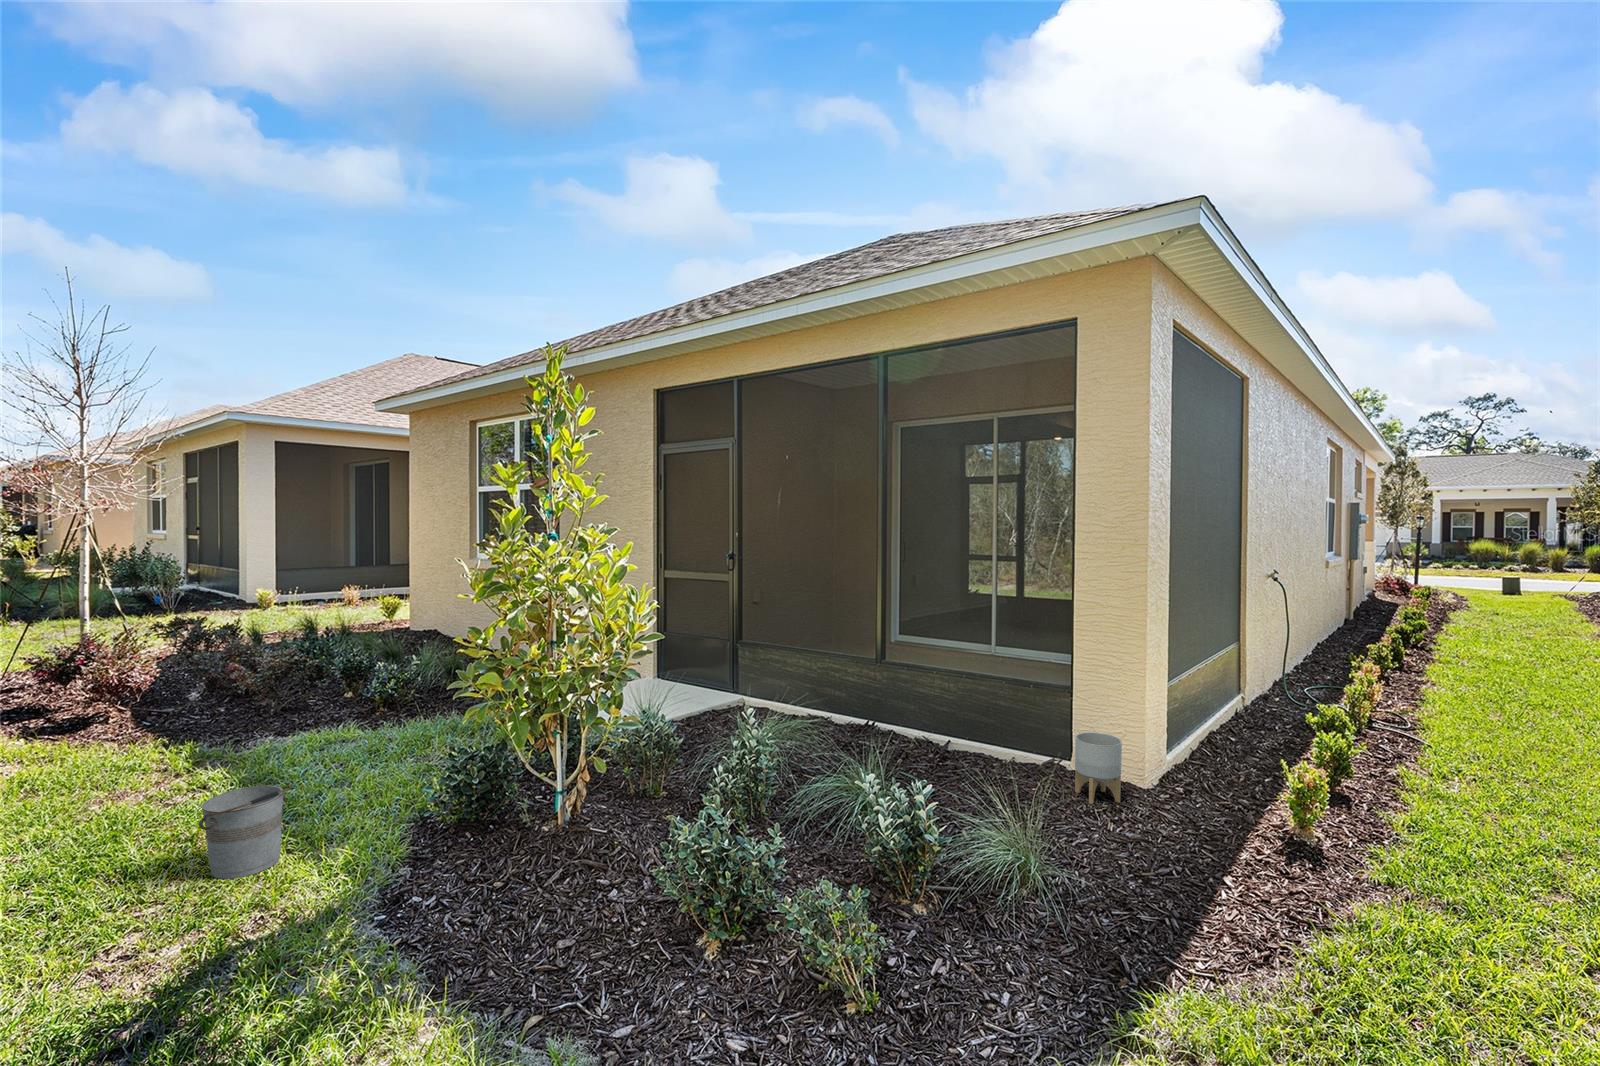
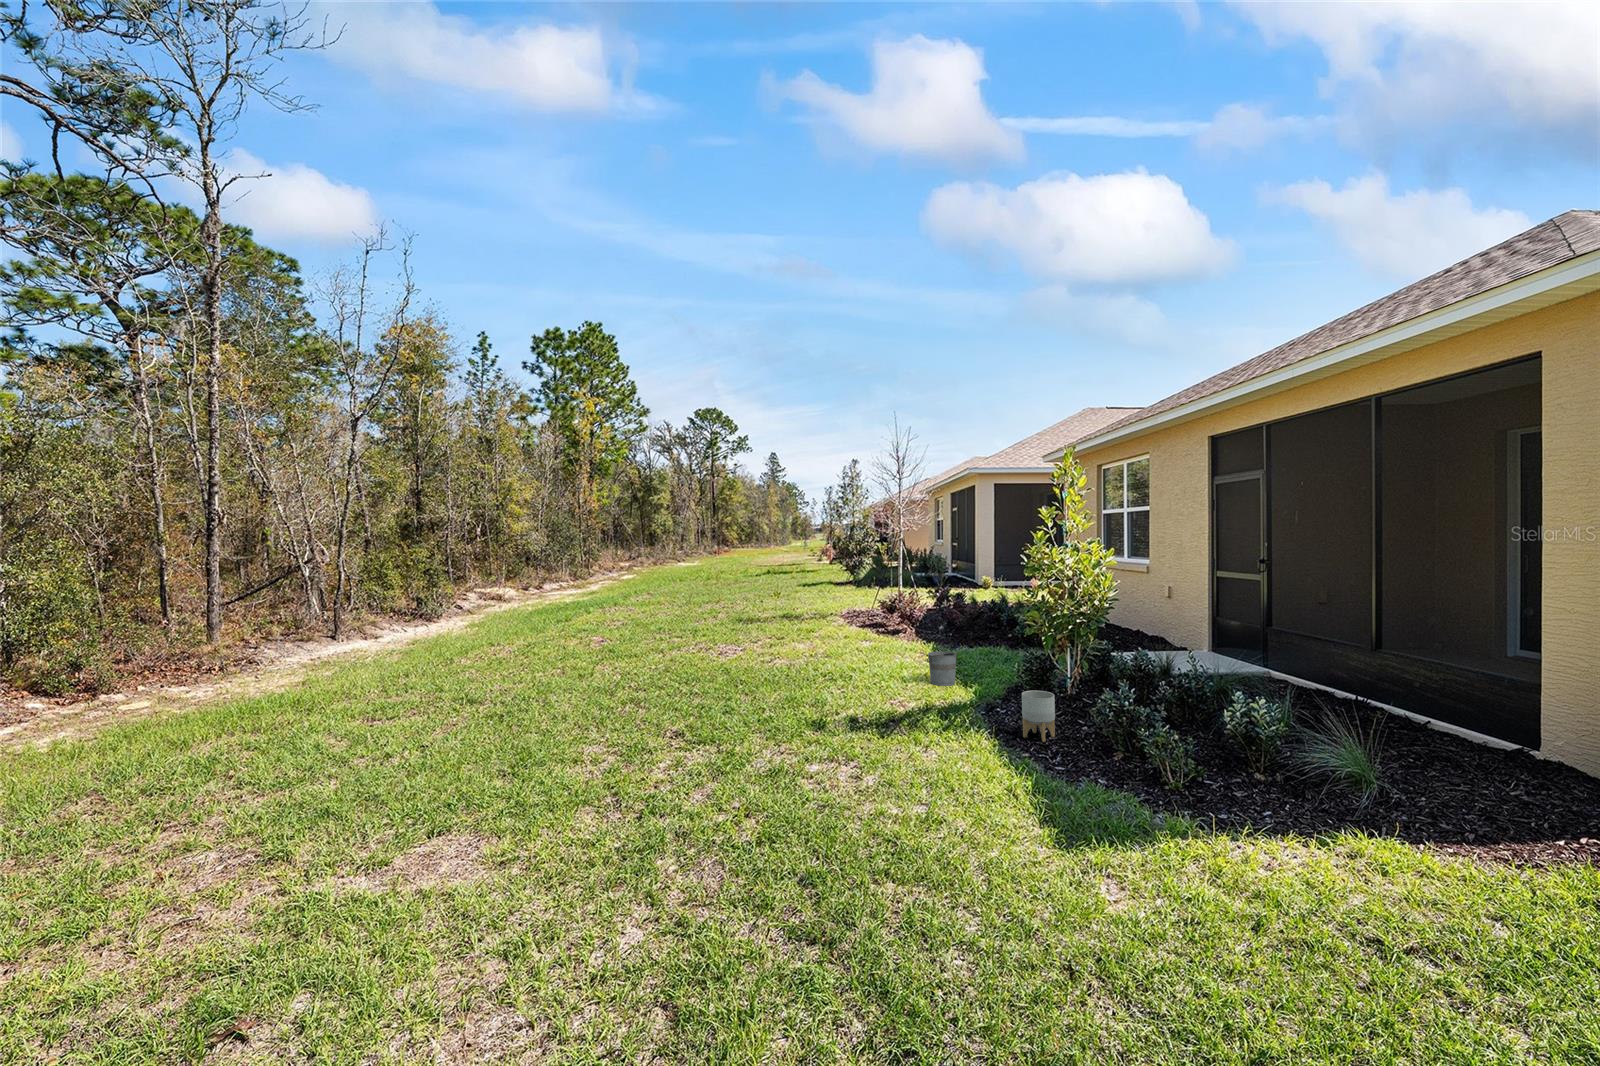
planter: present [1075,732,1122,804] -> present [1022,691,1055,742]

